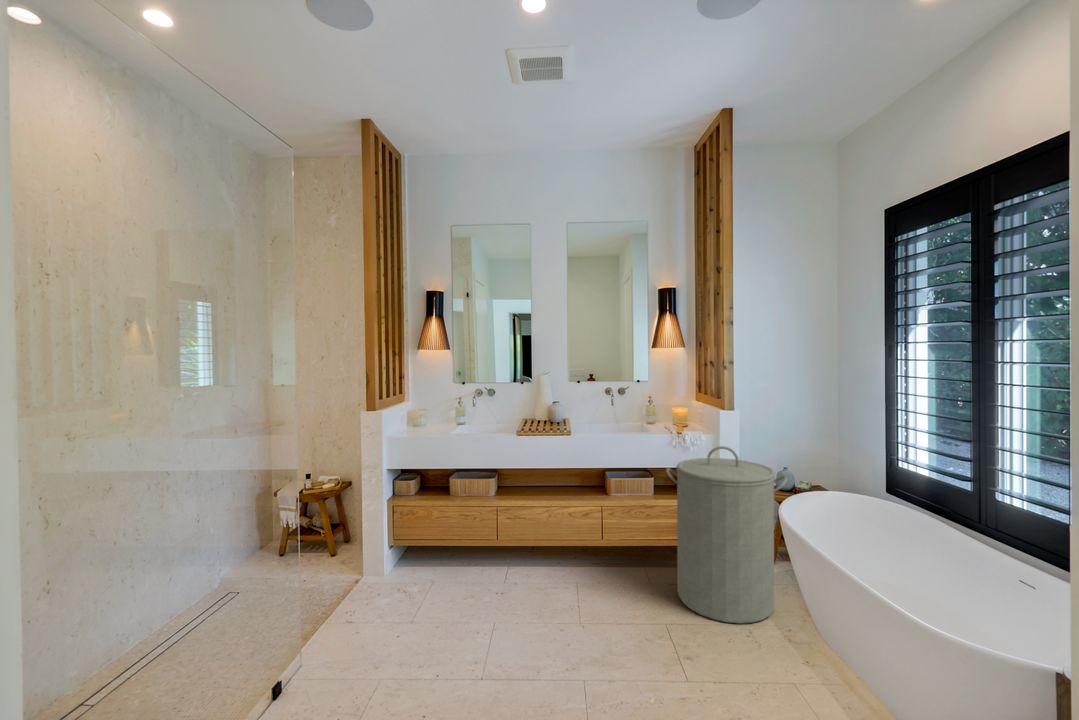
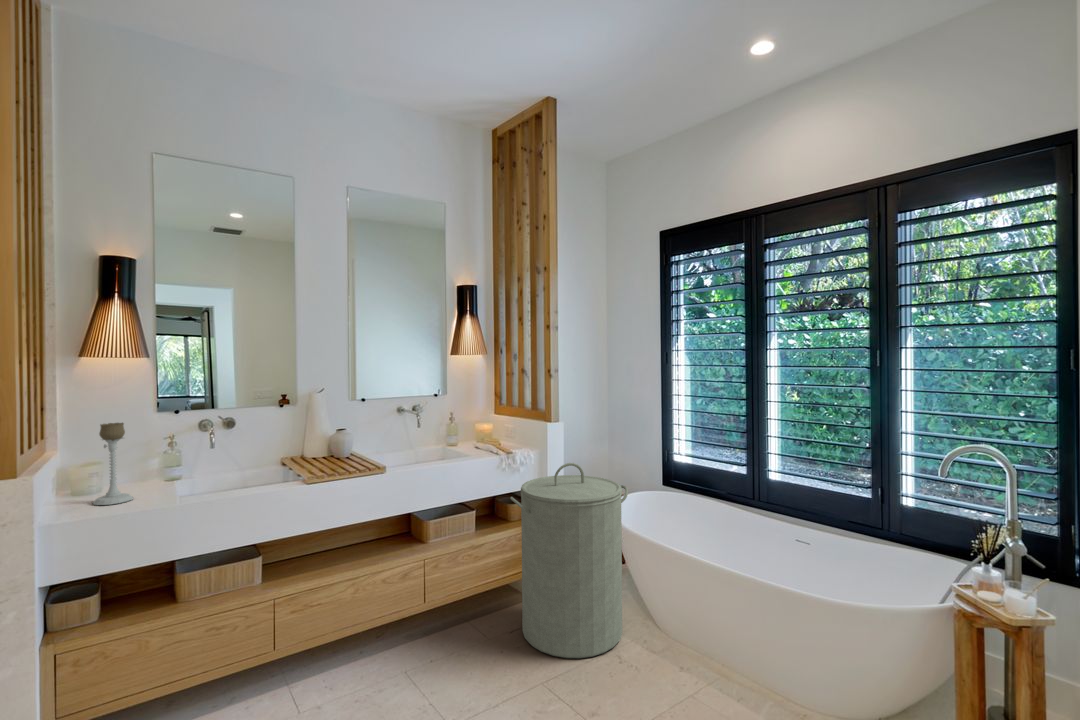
candle holder: none [415,387,434,432] -> present [93,423,133,505]

